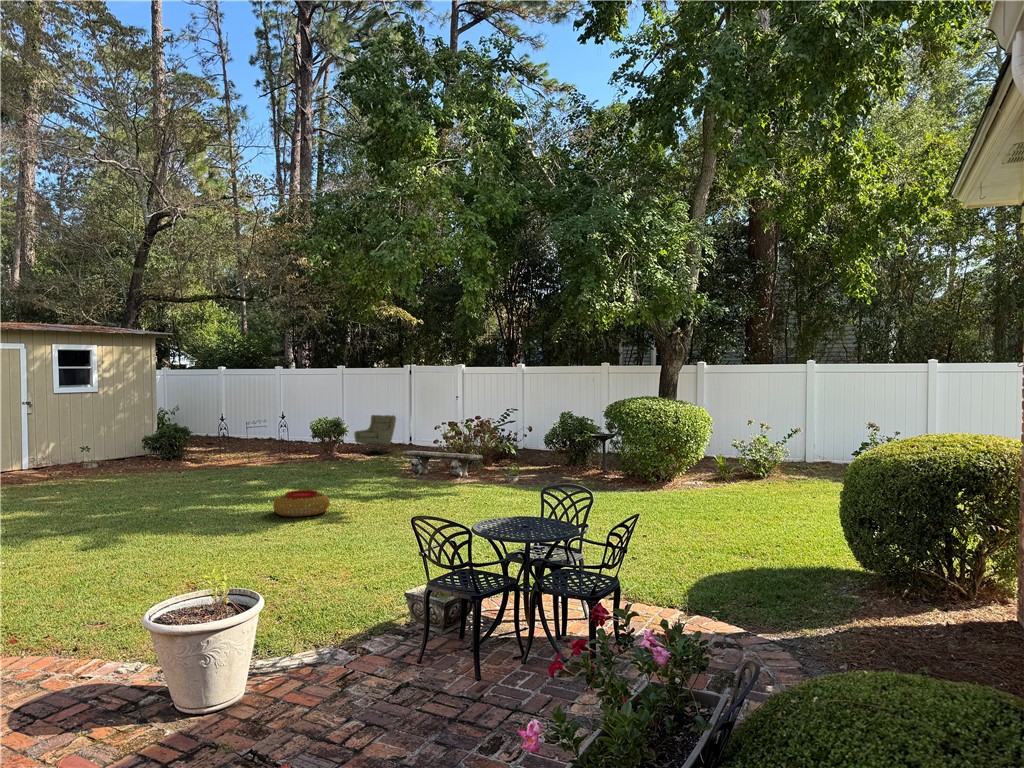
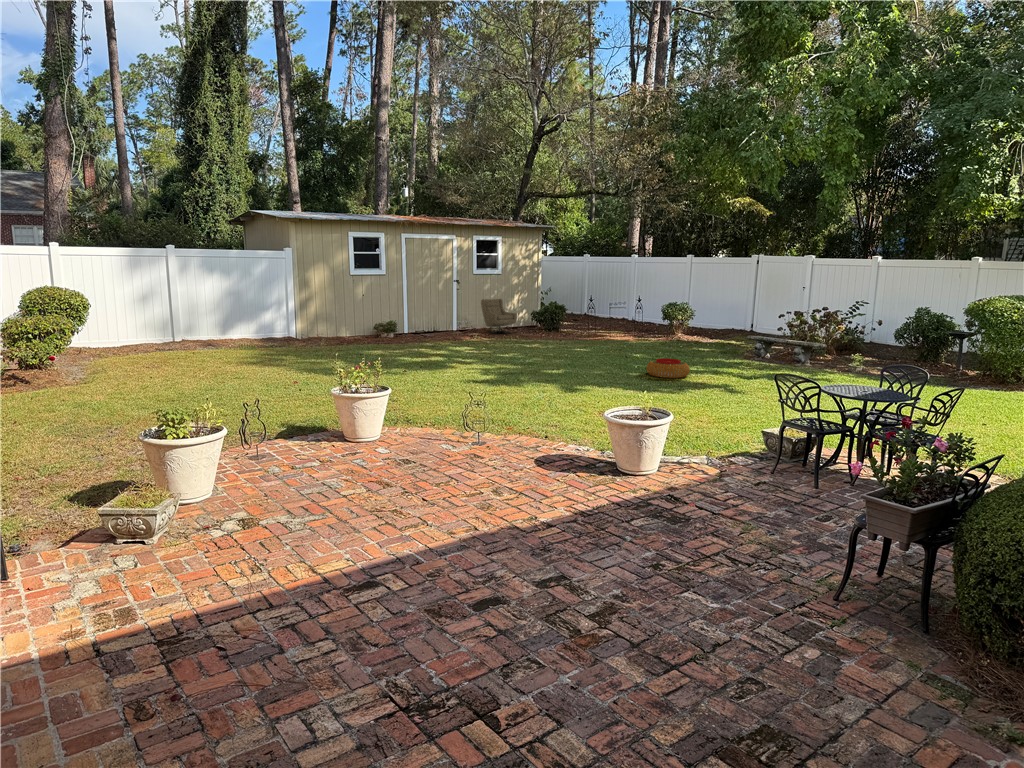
armchair: present [354,415,396,454] -> present [481,299,517,334]

